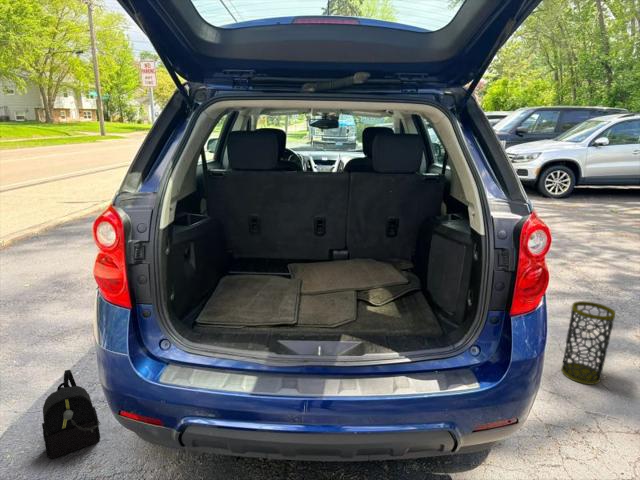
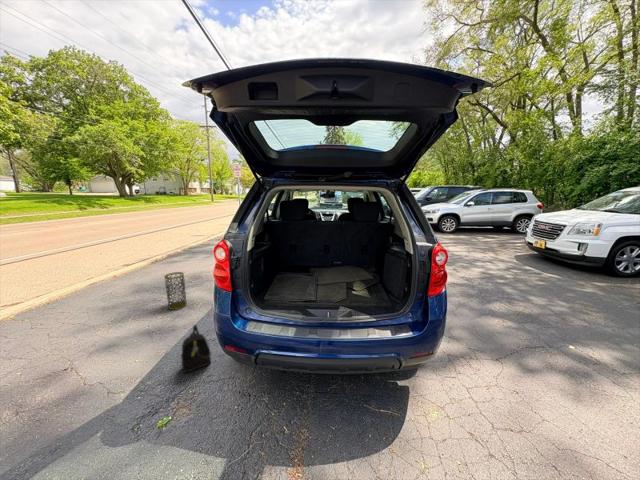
trash can: present [561,301,616,384] -> present [165,272,187,310]

